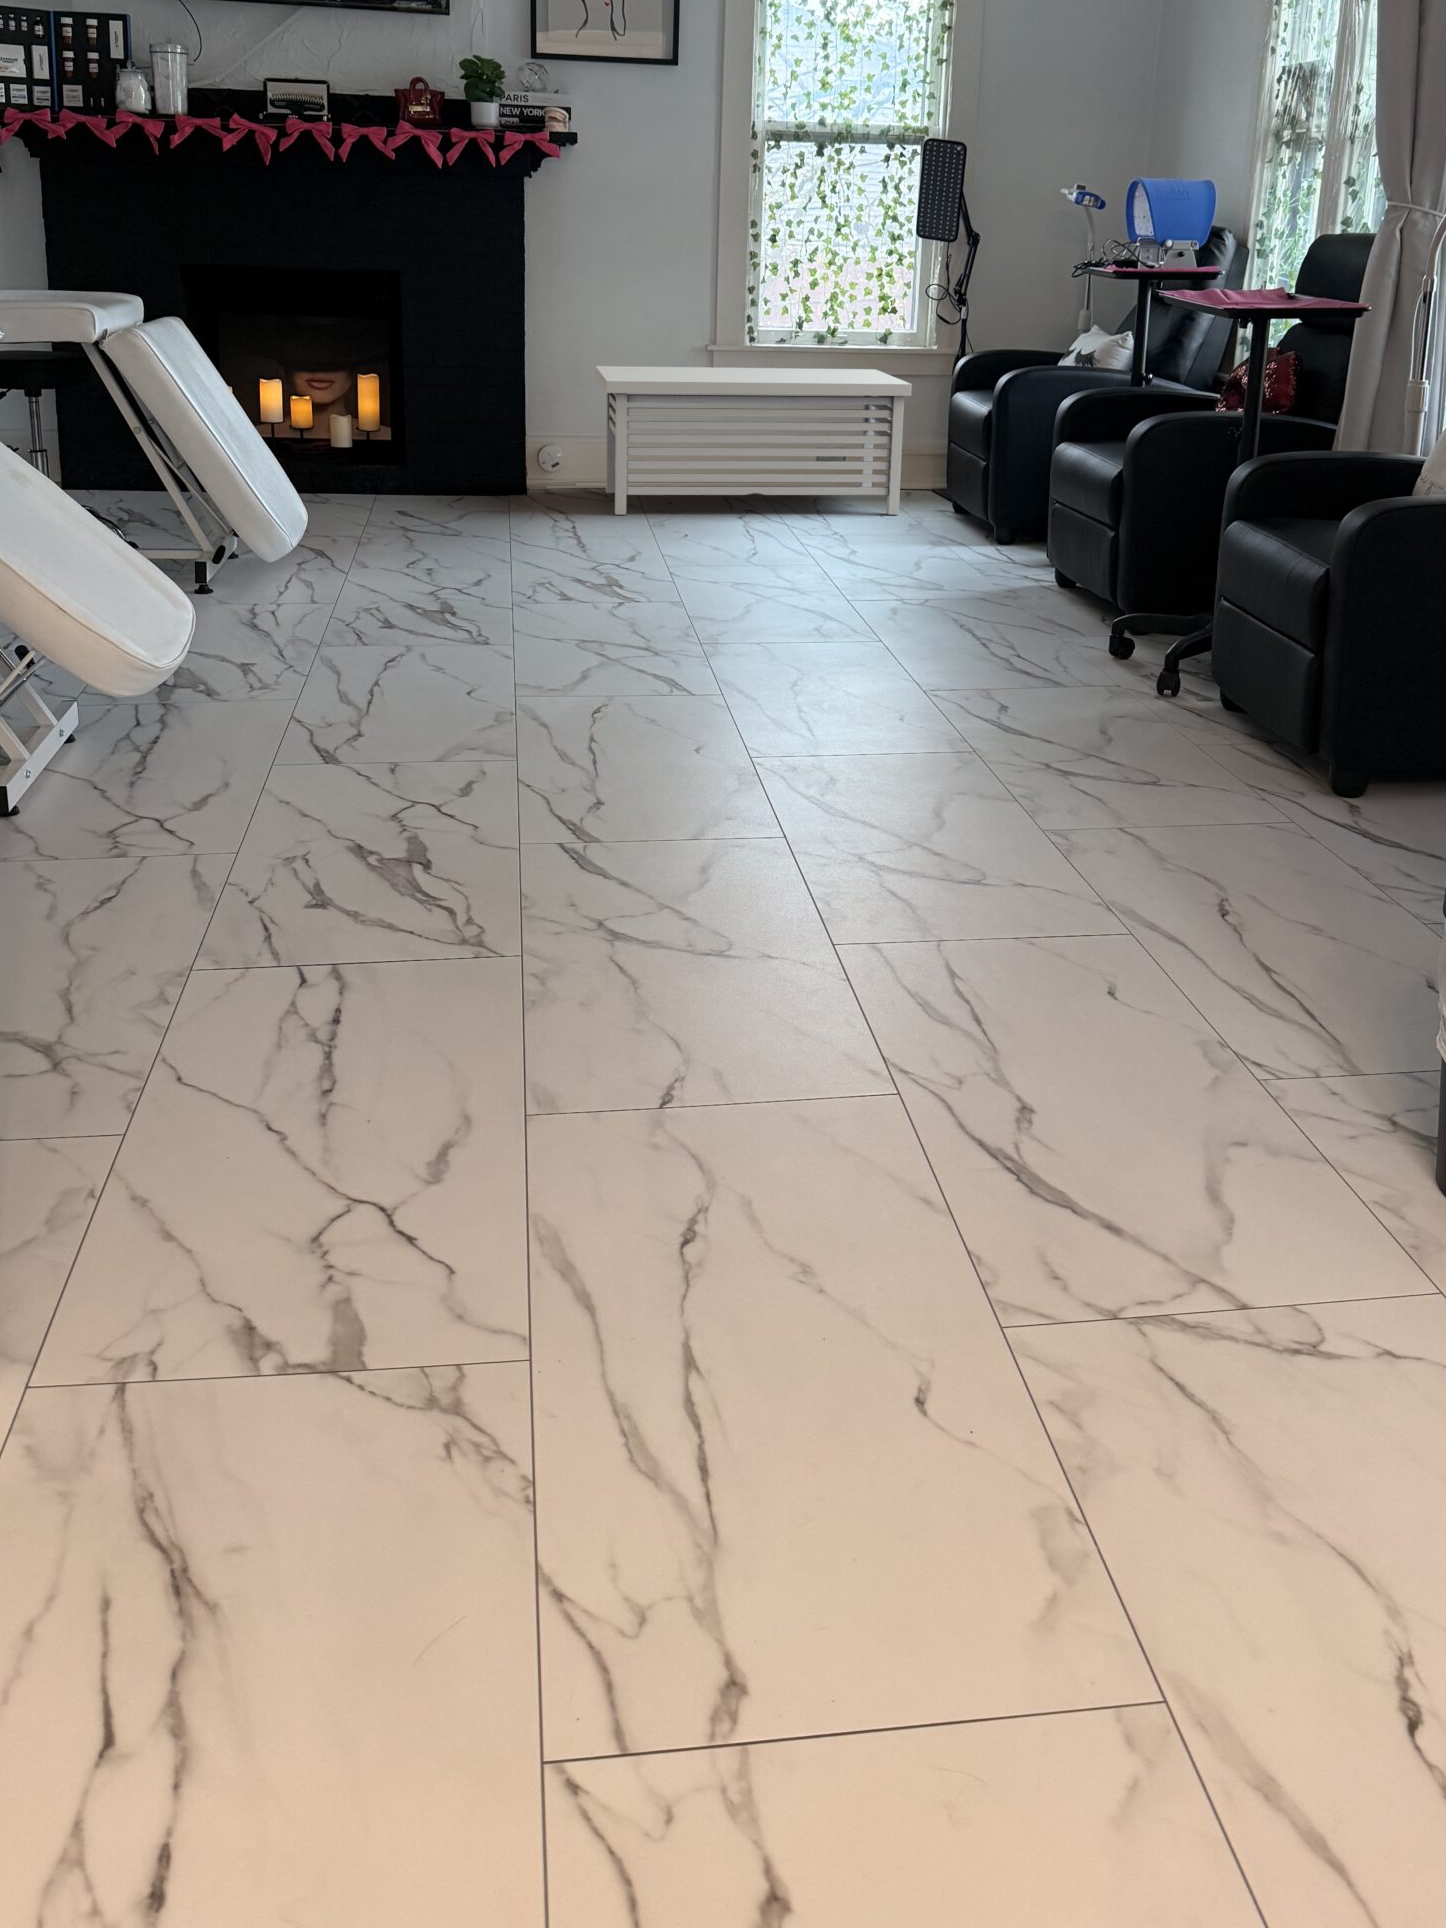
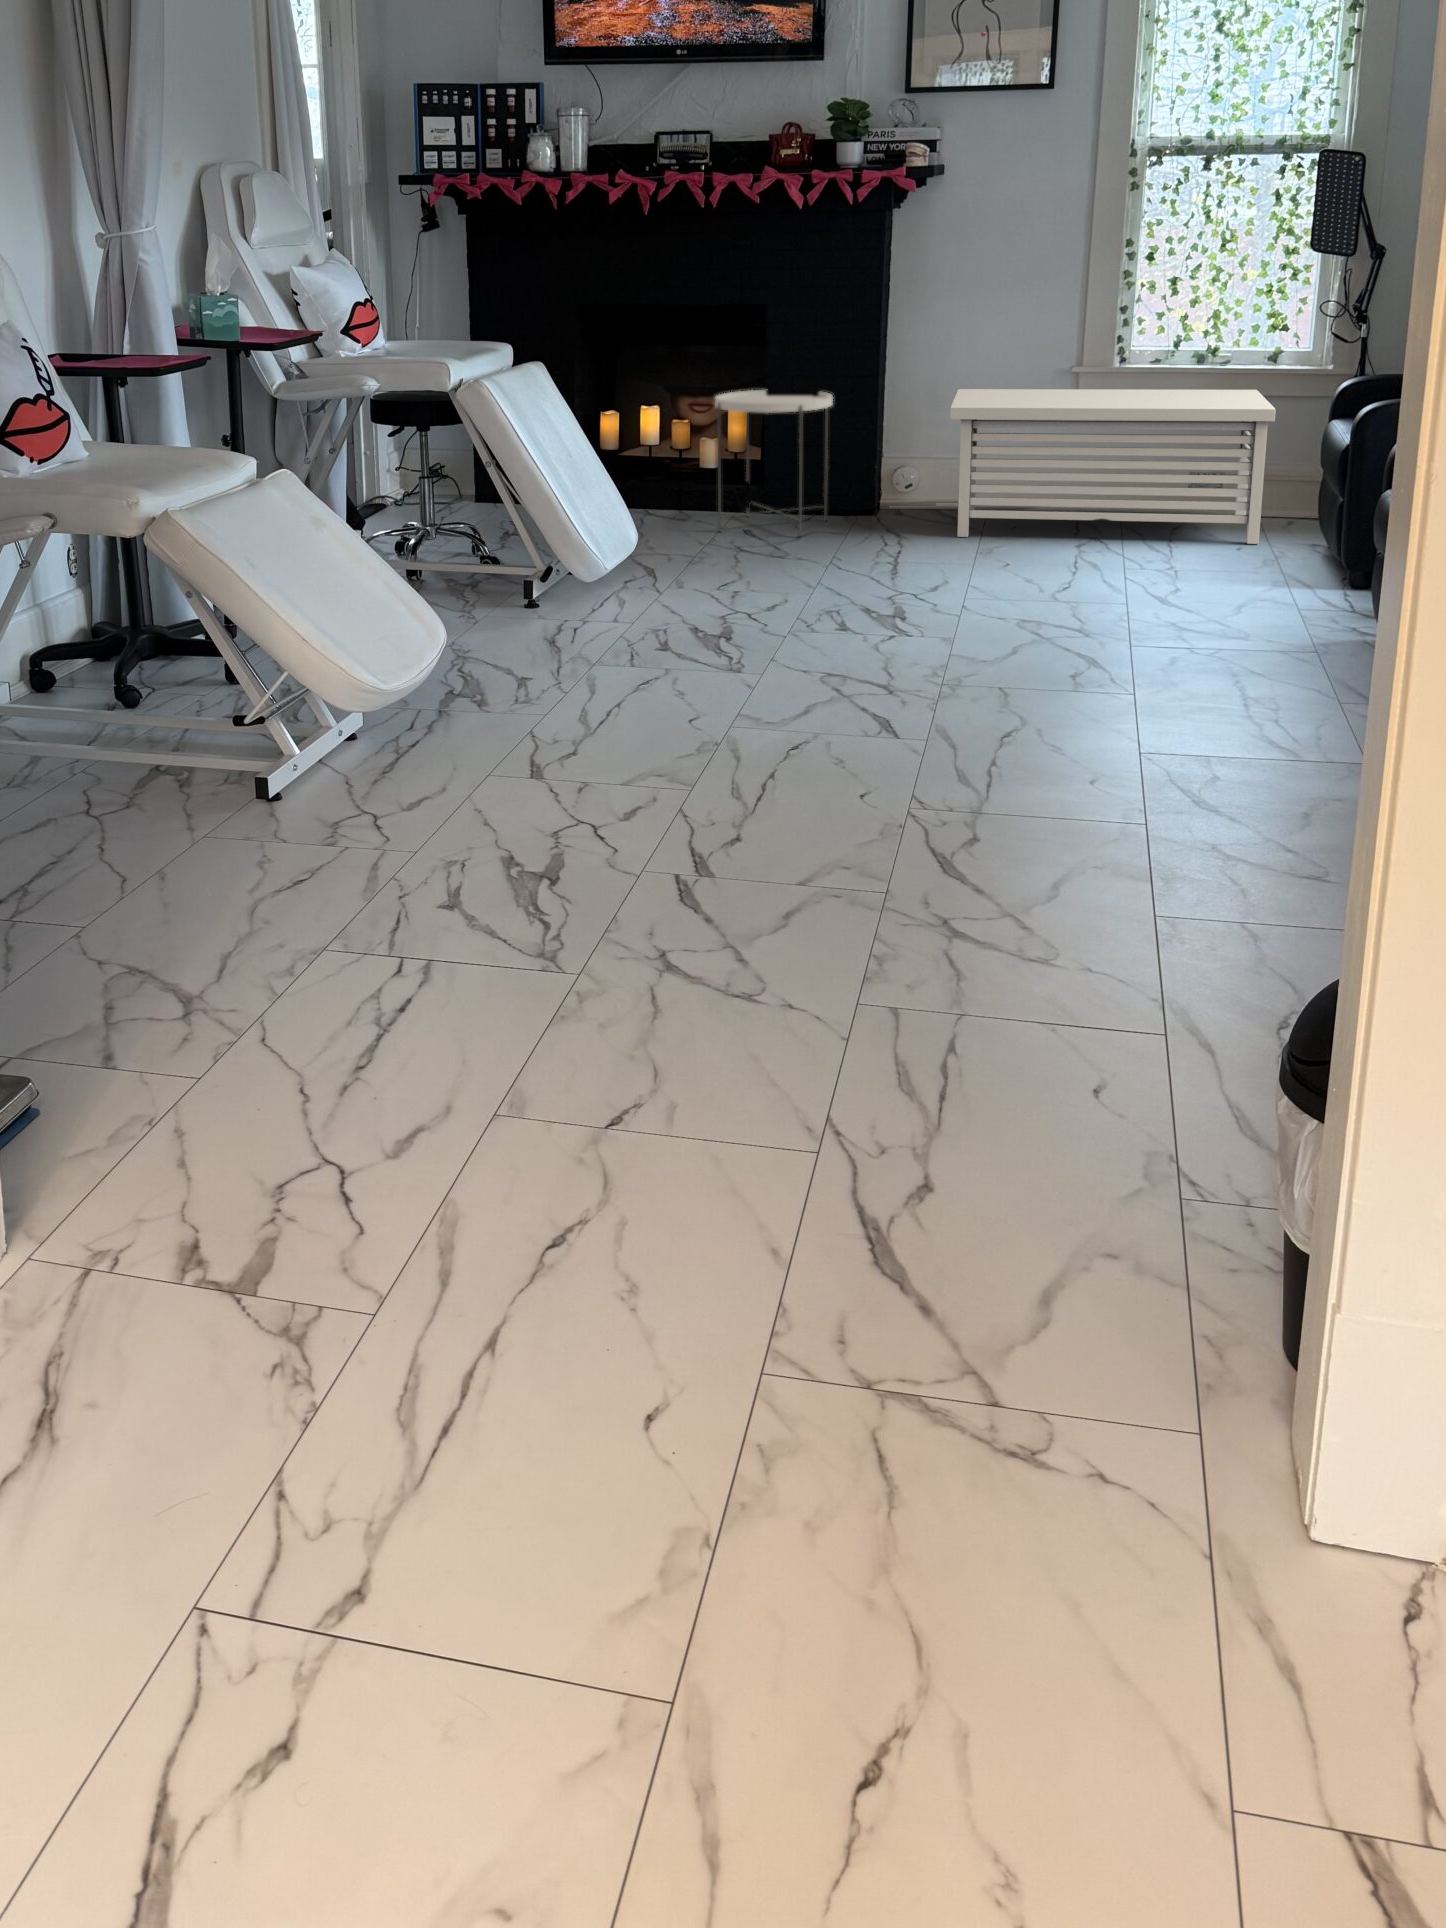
side table: none [351,363,479,518] -> present [715,390,833,536]

